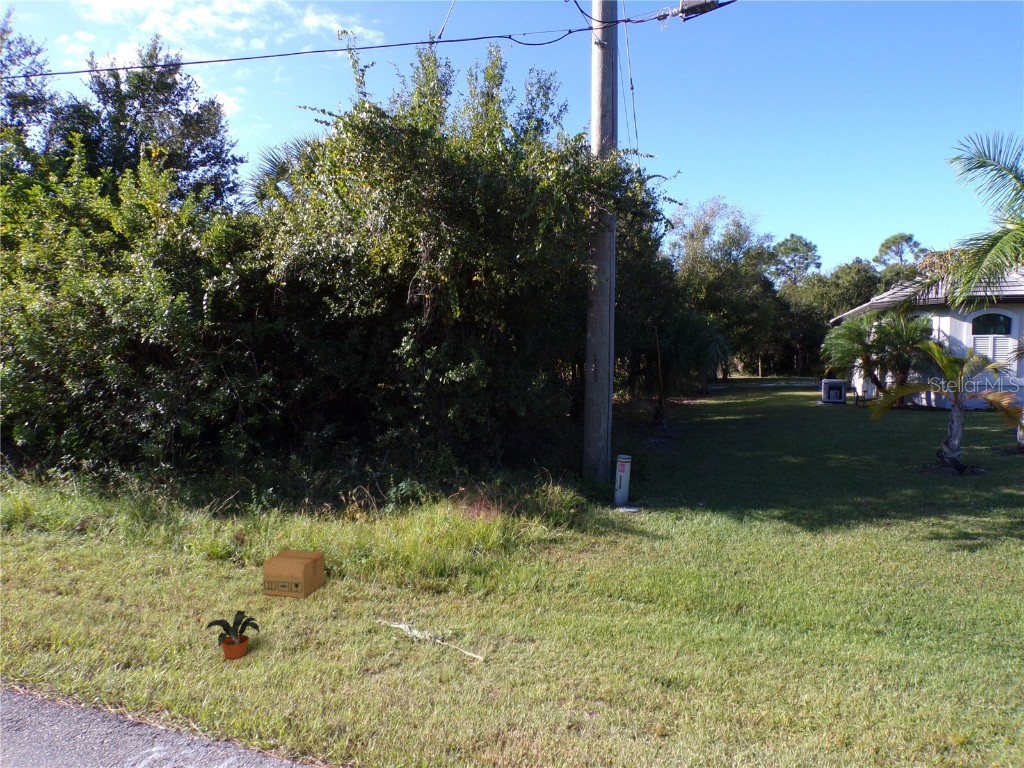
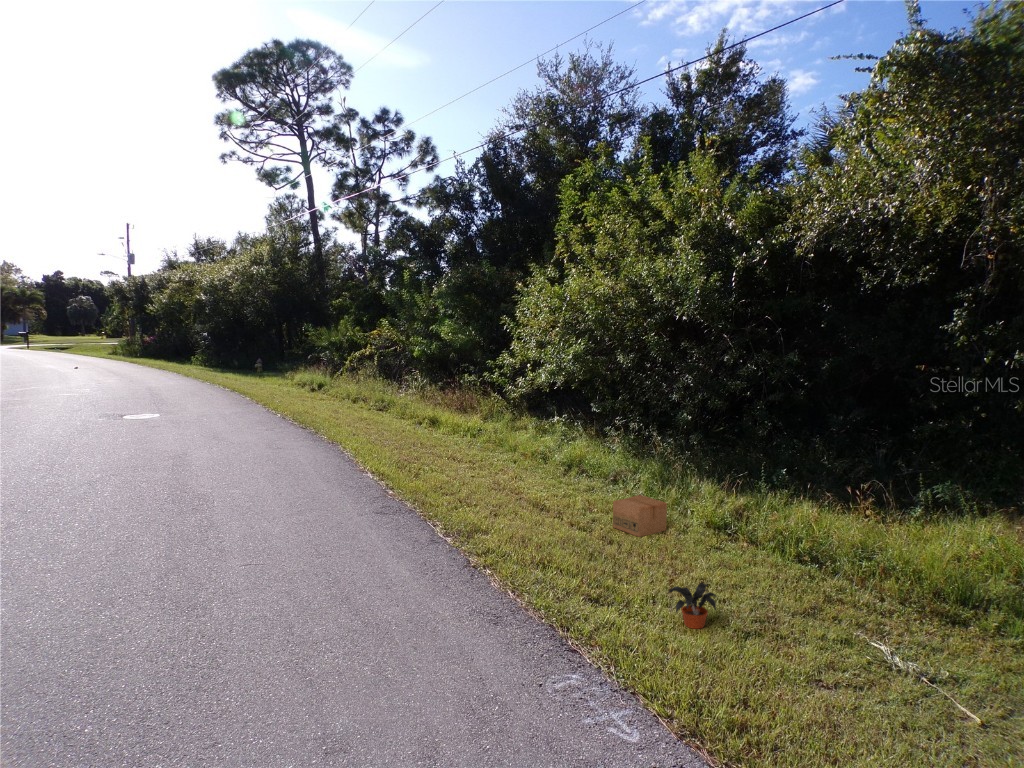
cardboard box: present [263,549,324,598] -> present [613,495,667,537]

